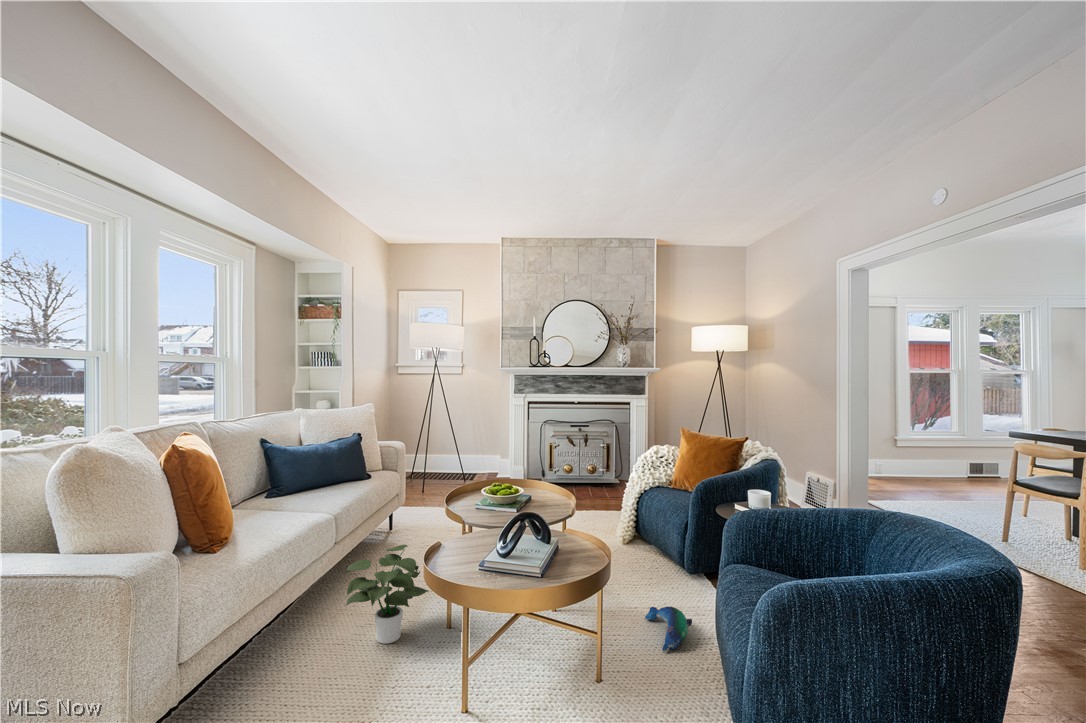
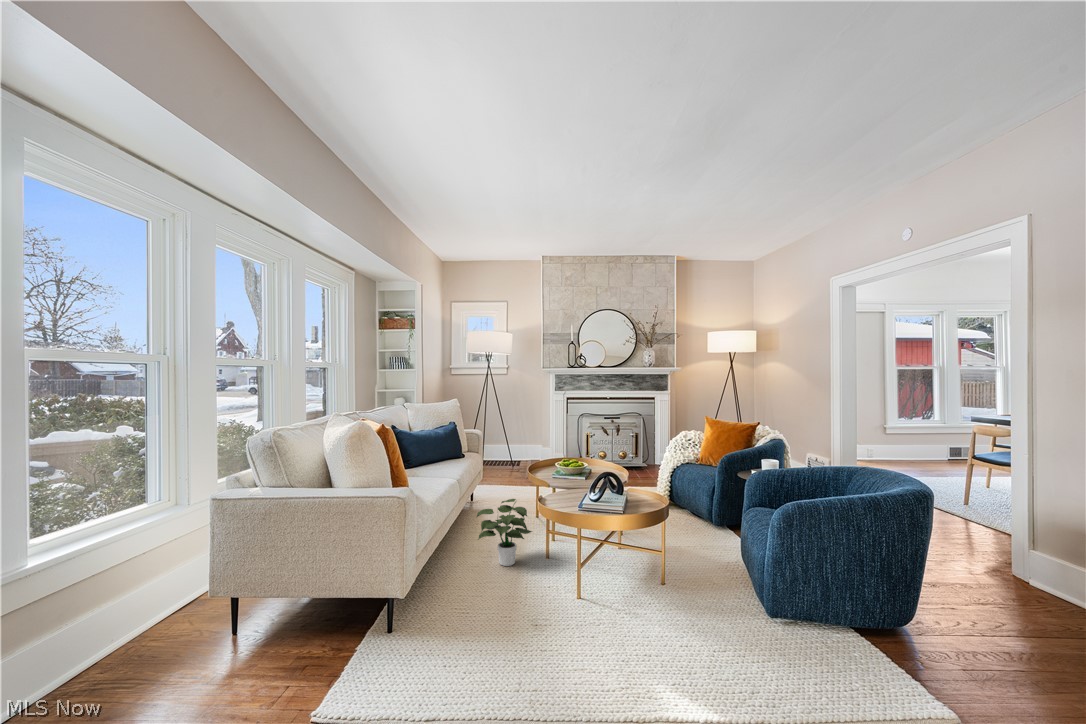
plush toy: present [645,607,692,652] -> none [687,542,723,569]

